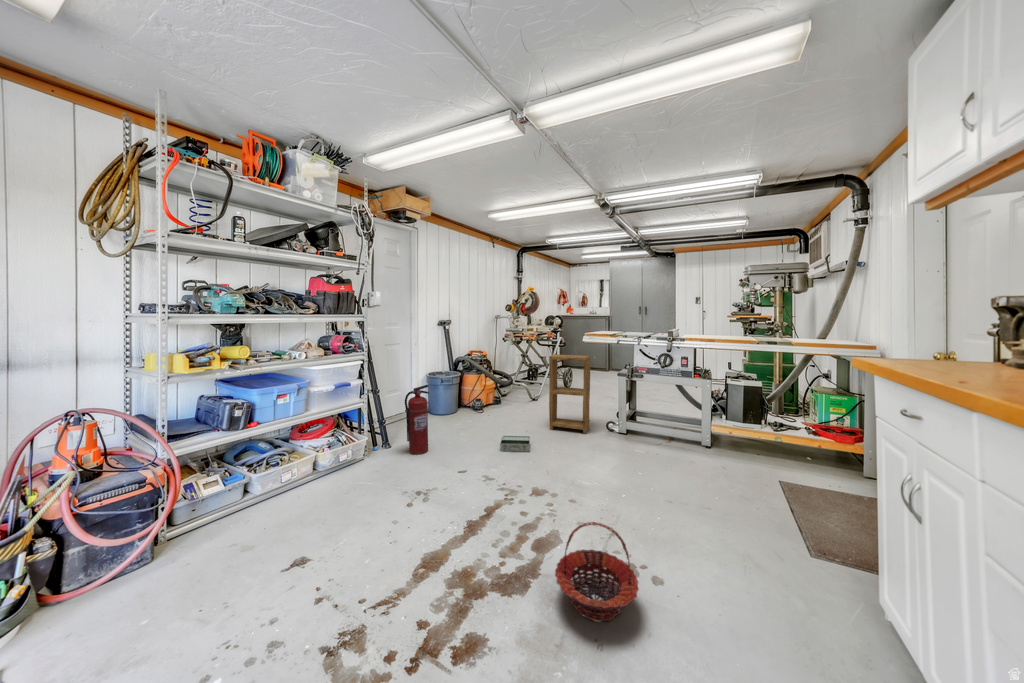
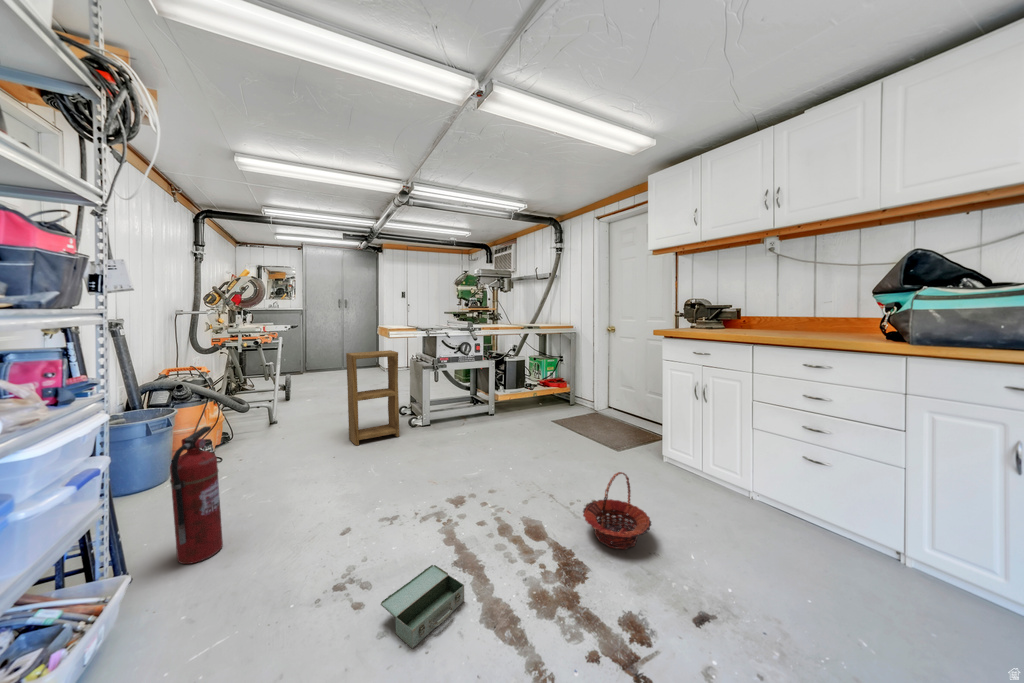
toolbox: present [500,436,530,452] -> present [381,565,464,648]

